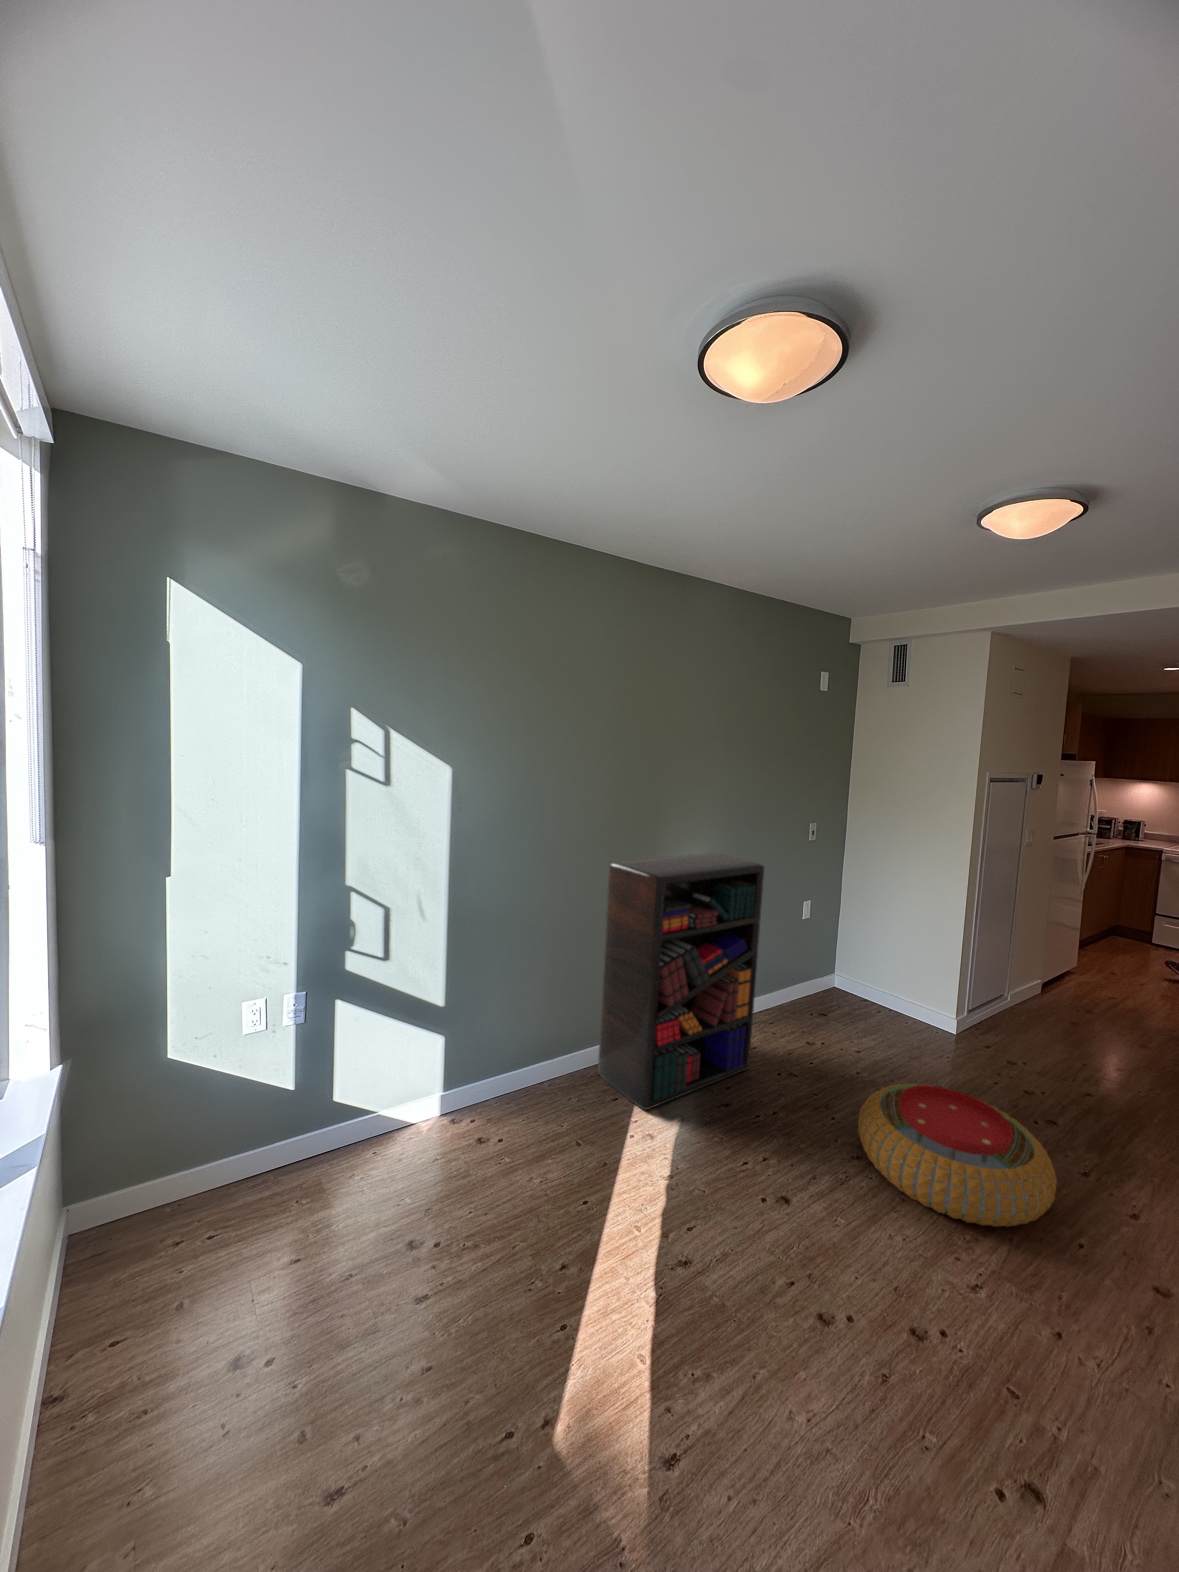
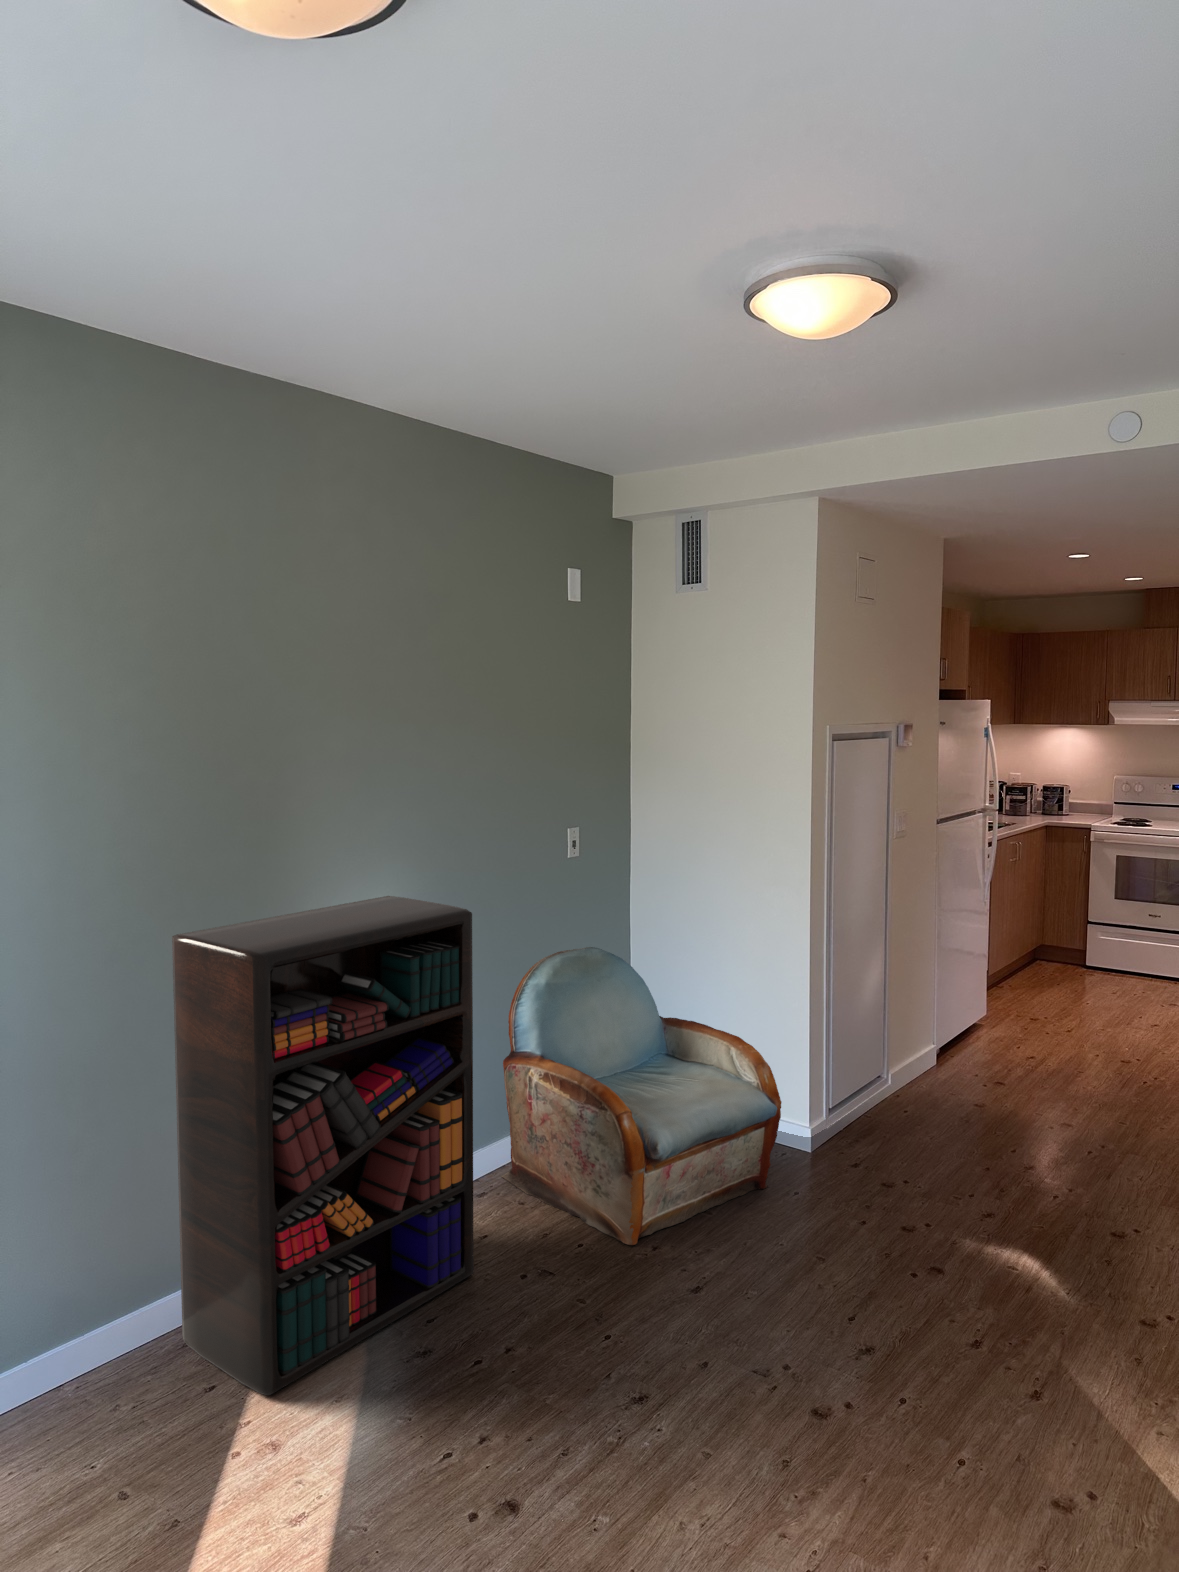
armchair: none [758,893,941,1071] -> present [501,947,782,1245]
pouf: present [858,1083,1057,1227] -> none [640,1246,930,1470]

